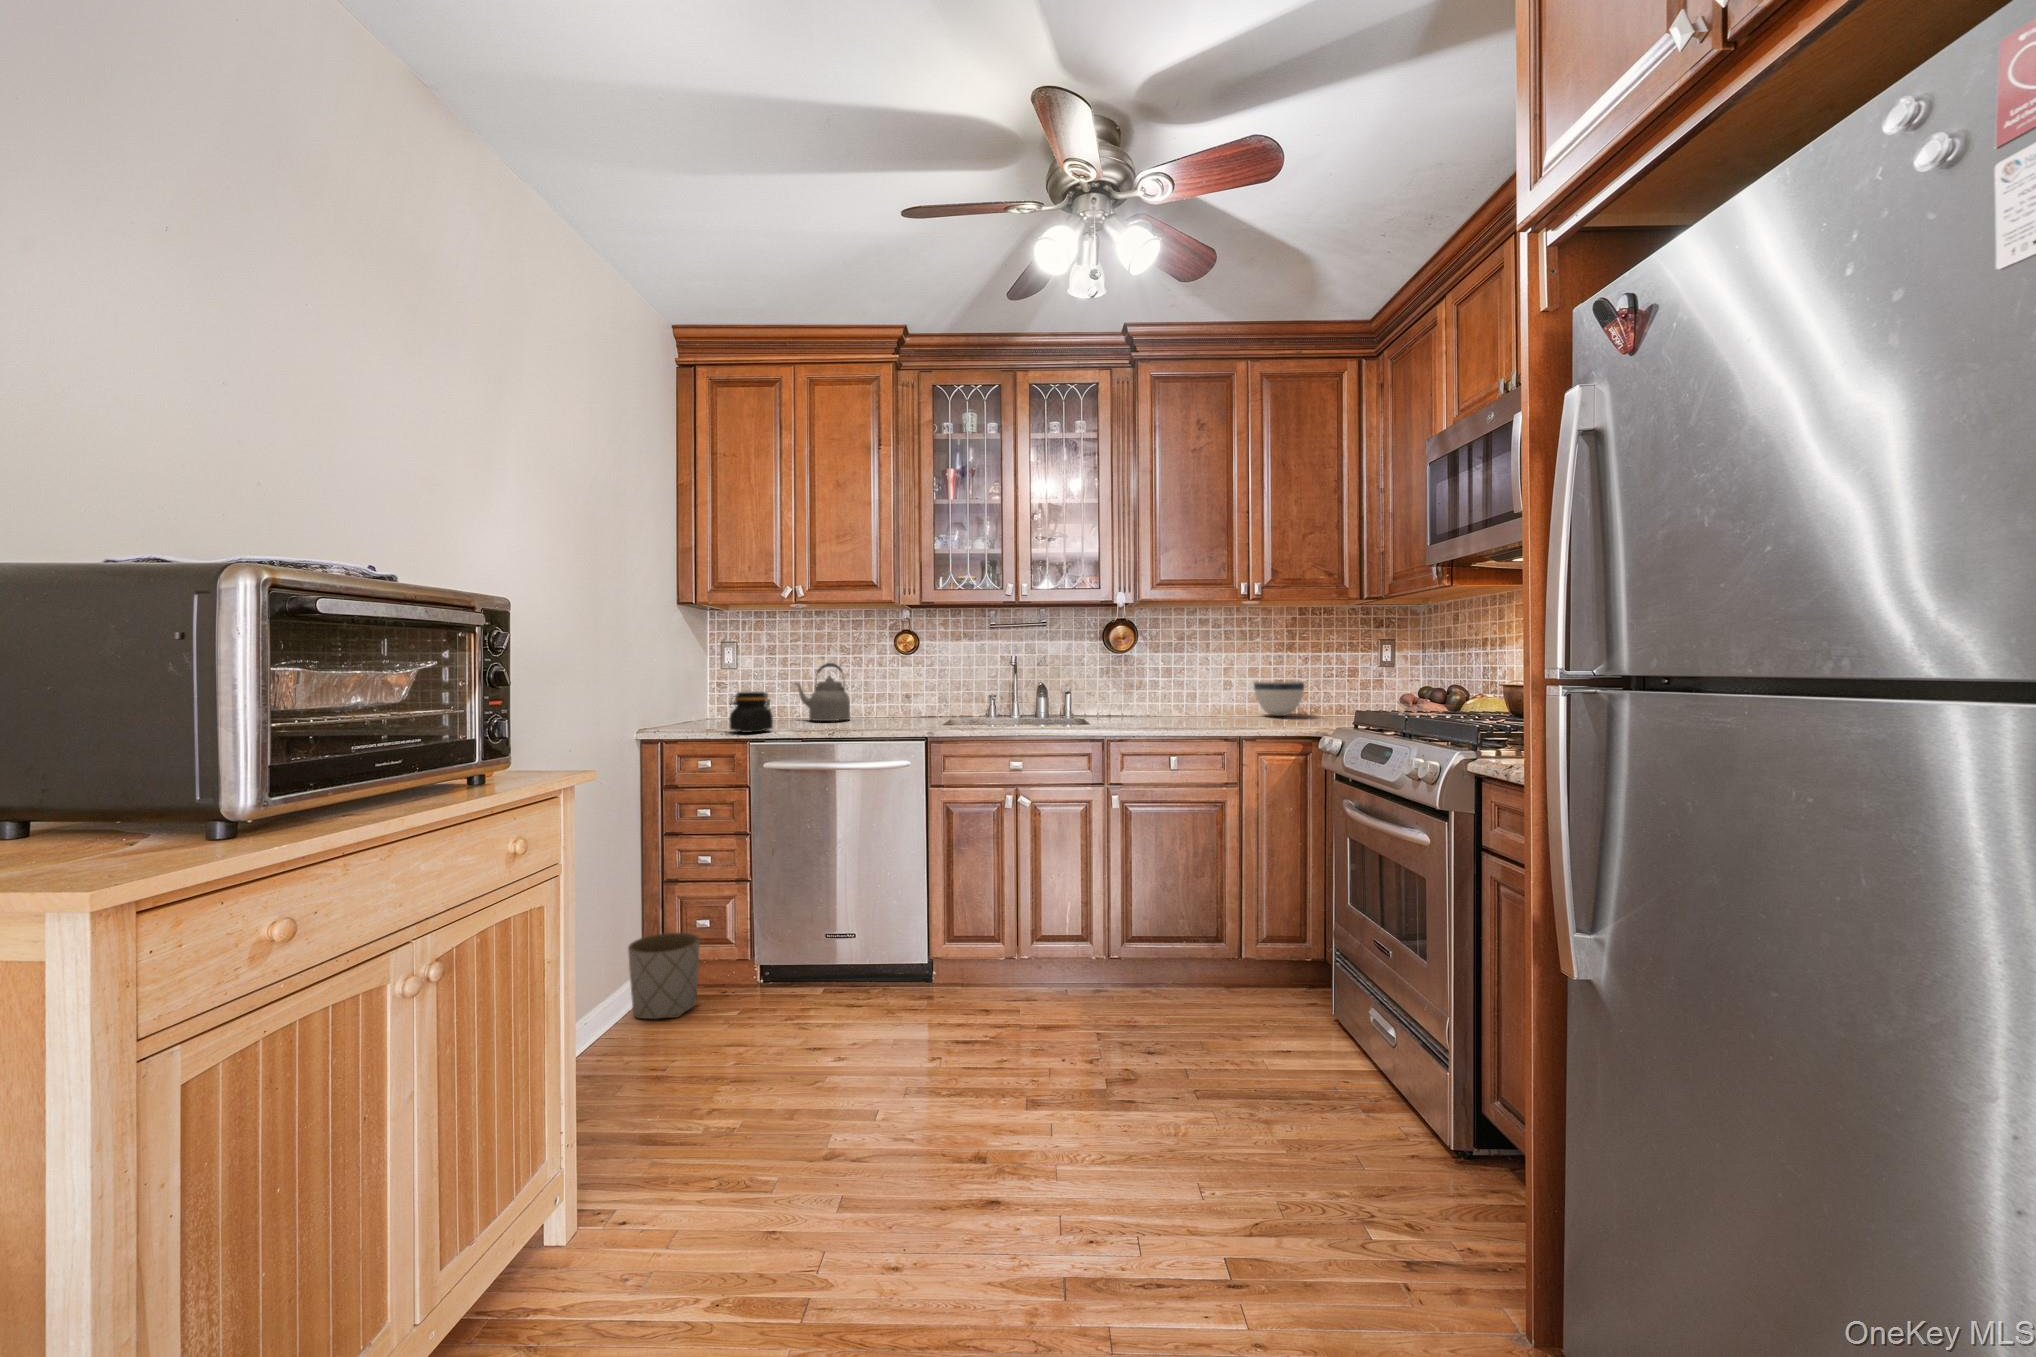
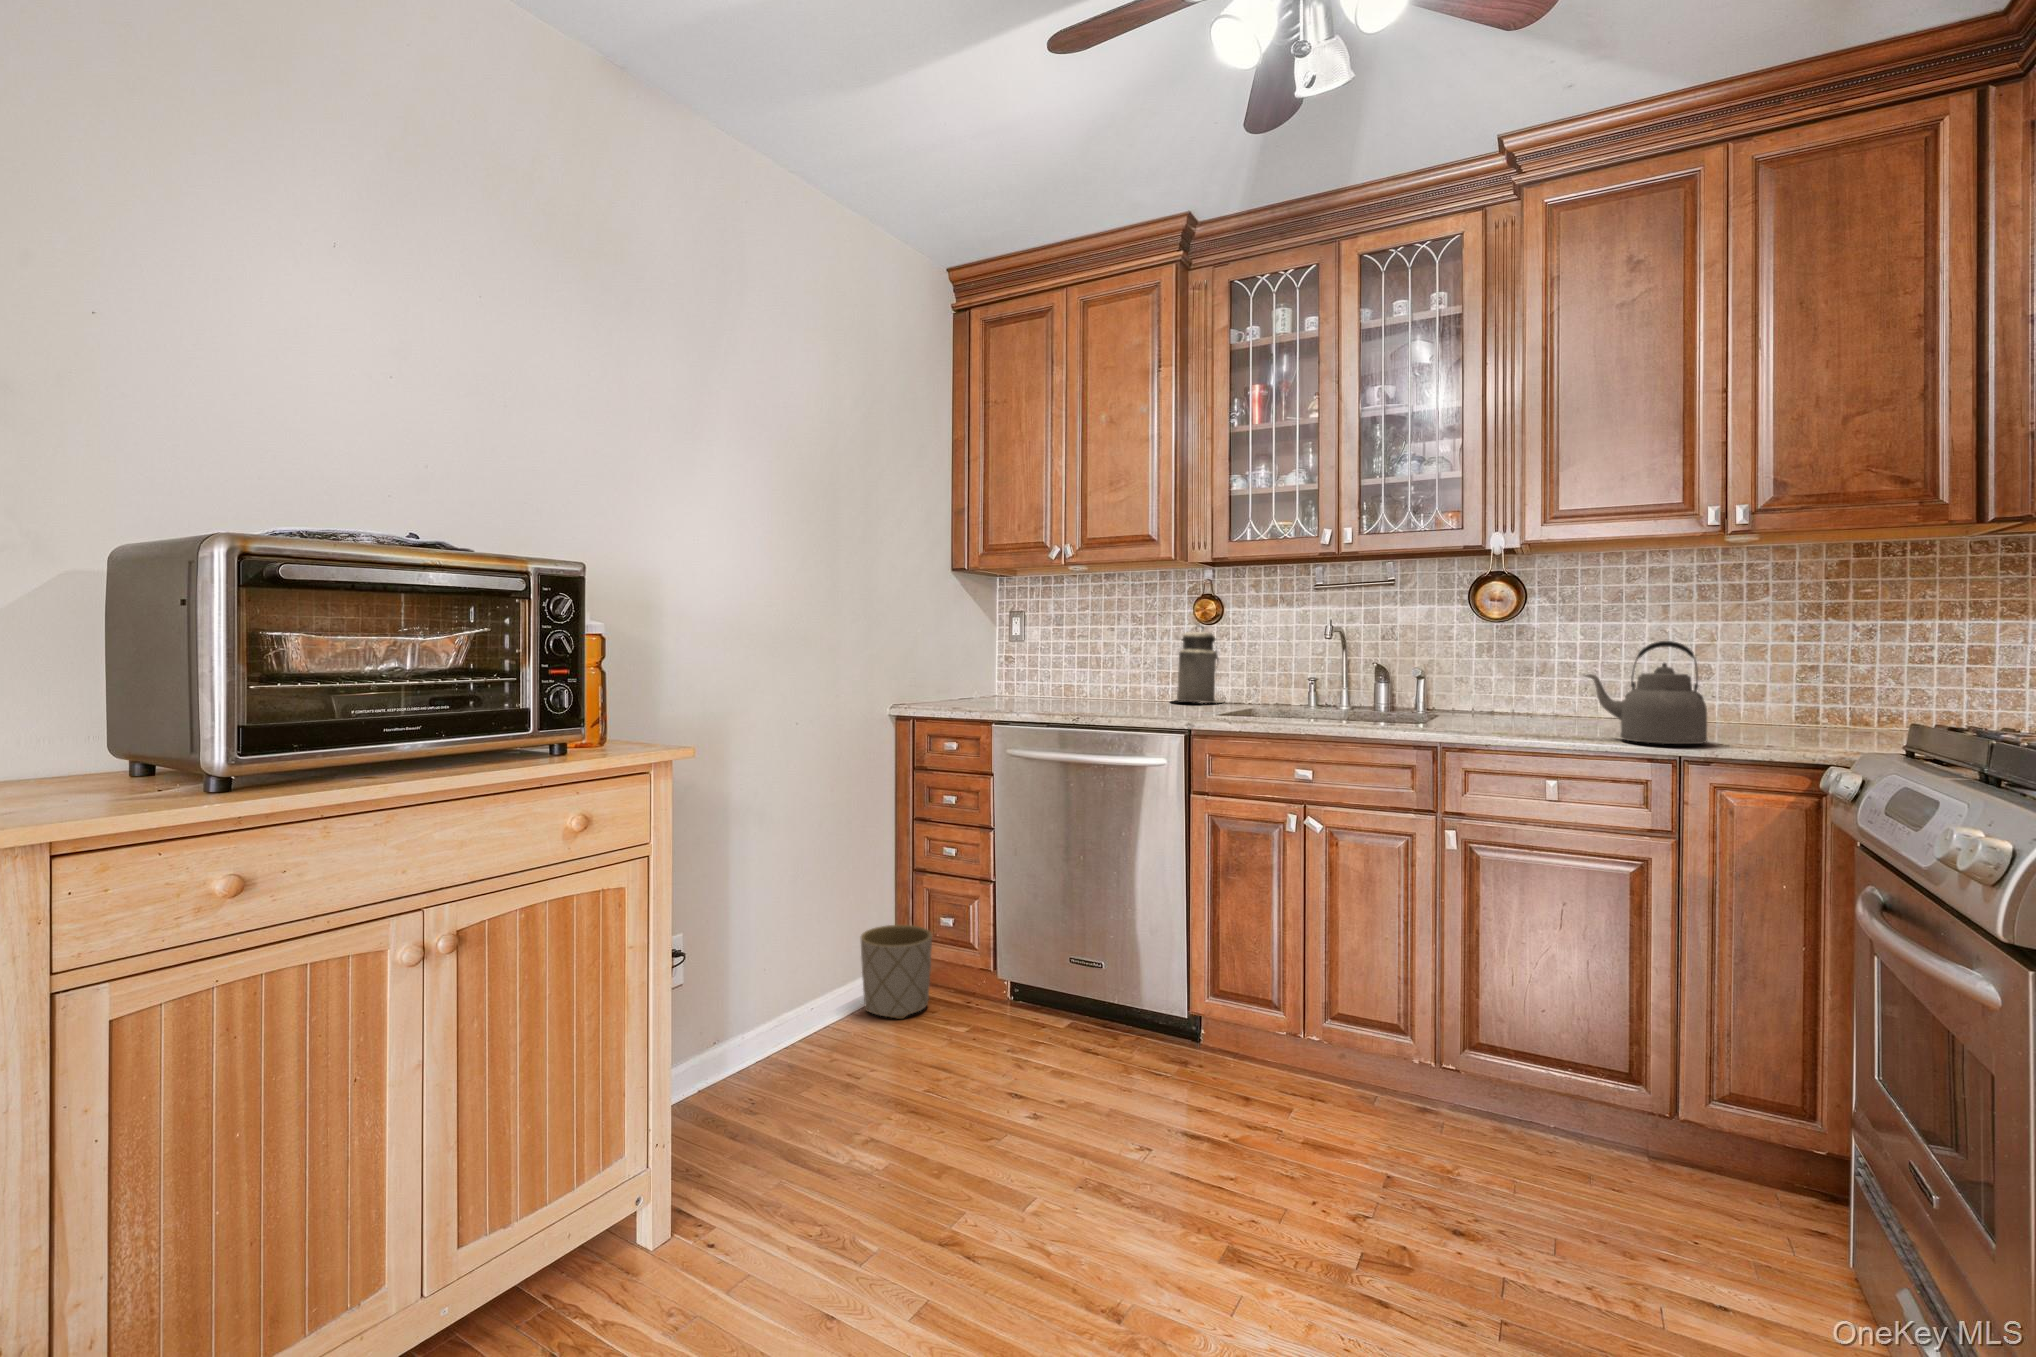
canister: none [879,654,923,716] -> present [1176,626,1224,703]
kettle: present [795,663,850,721] -> present [1585,641,1707,744]
bowl: present [1254,681,1305,716] -> none [1748,667,1857,726]
jar: present [729,692,773,732] -> none [976,668,1026,714]

